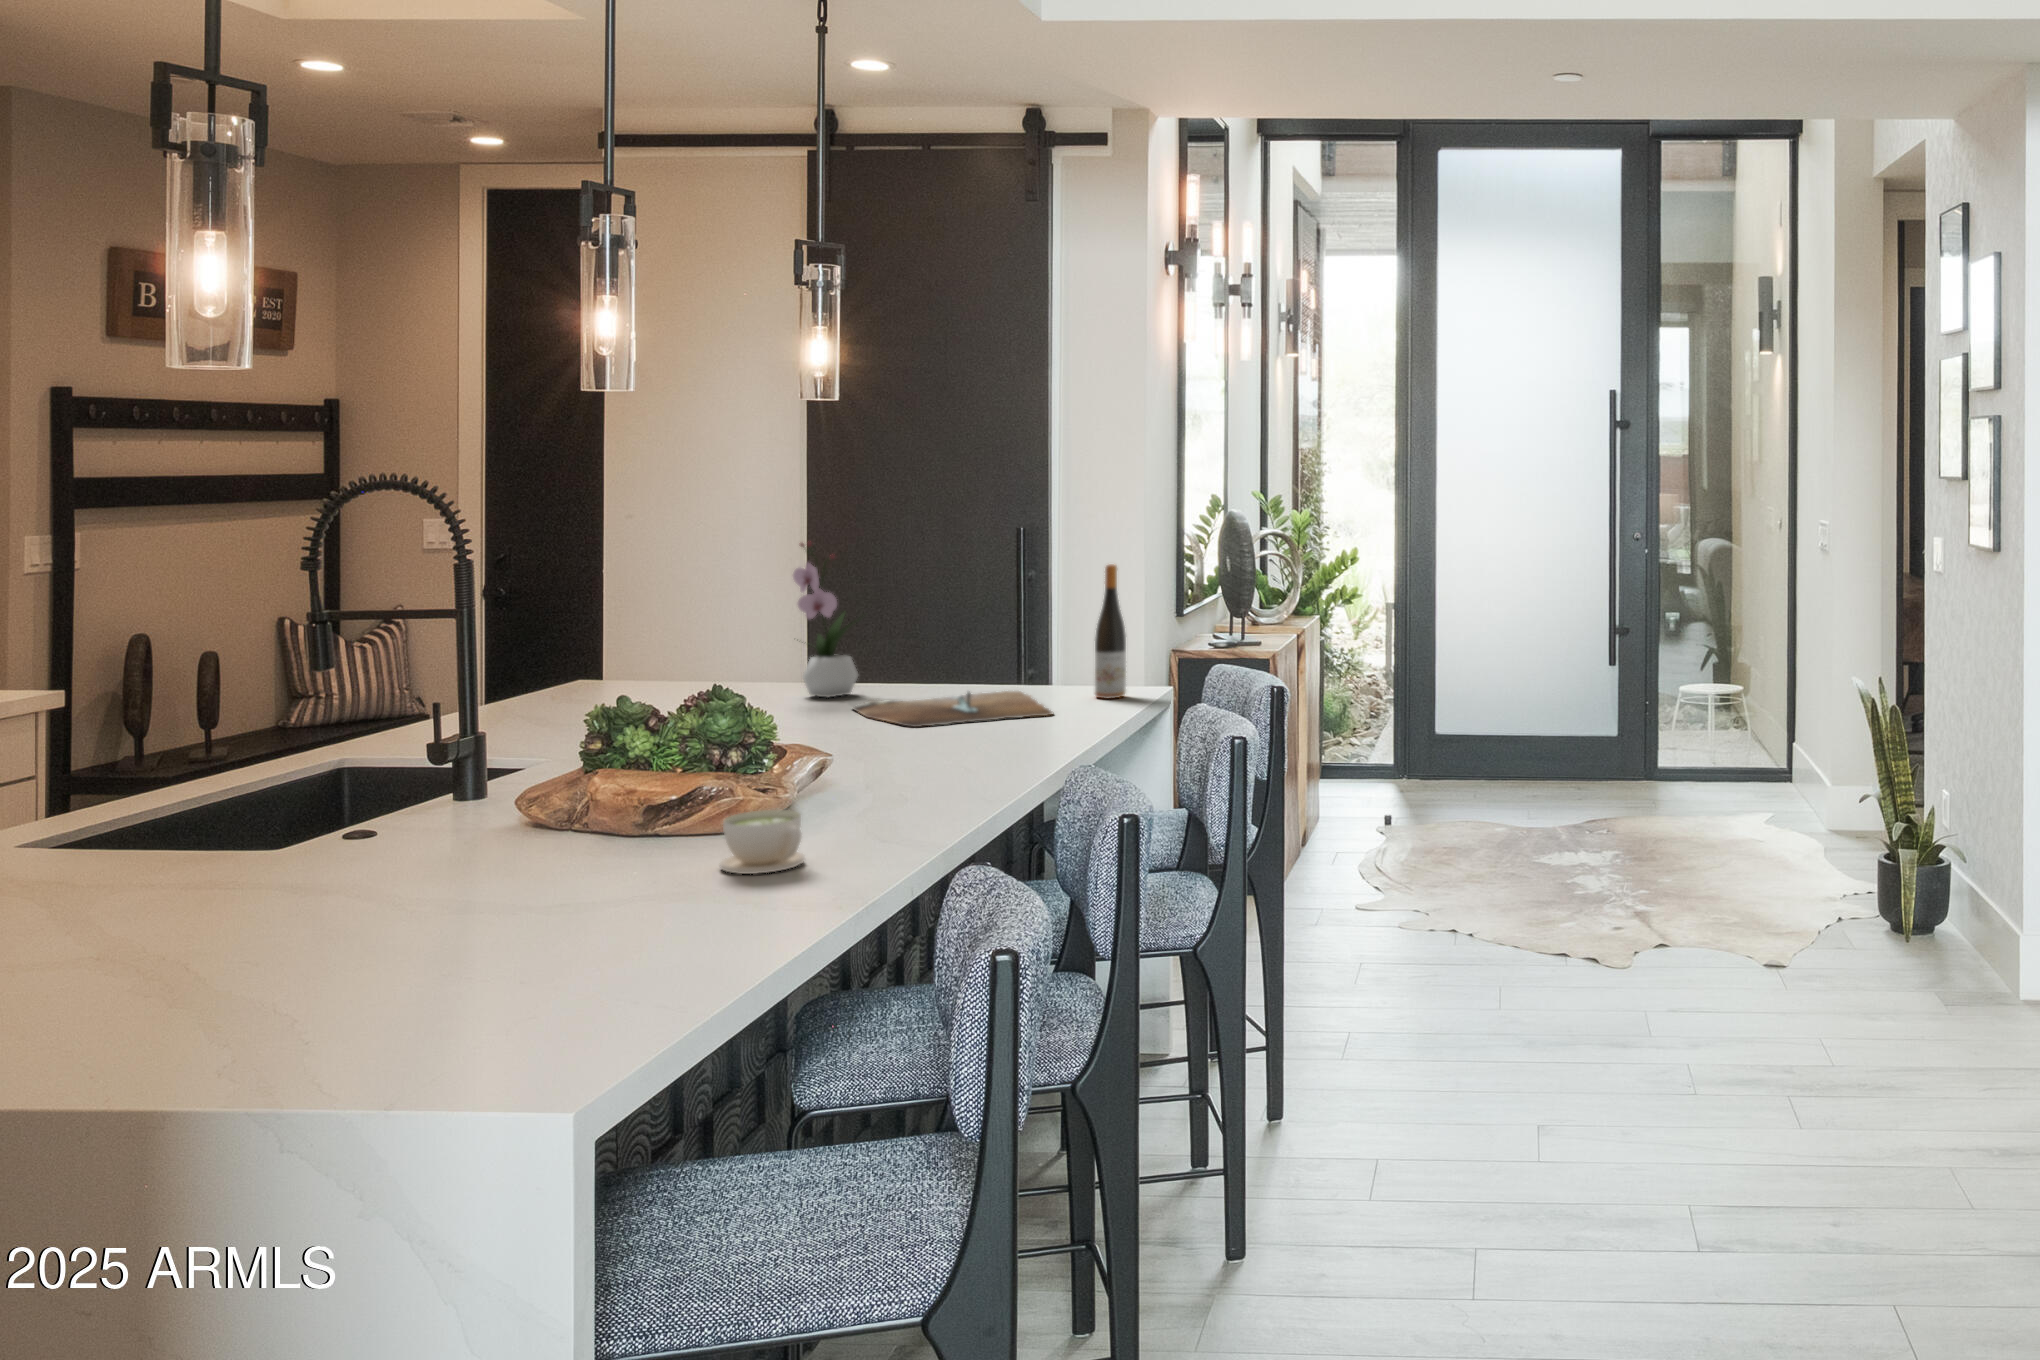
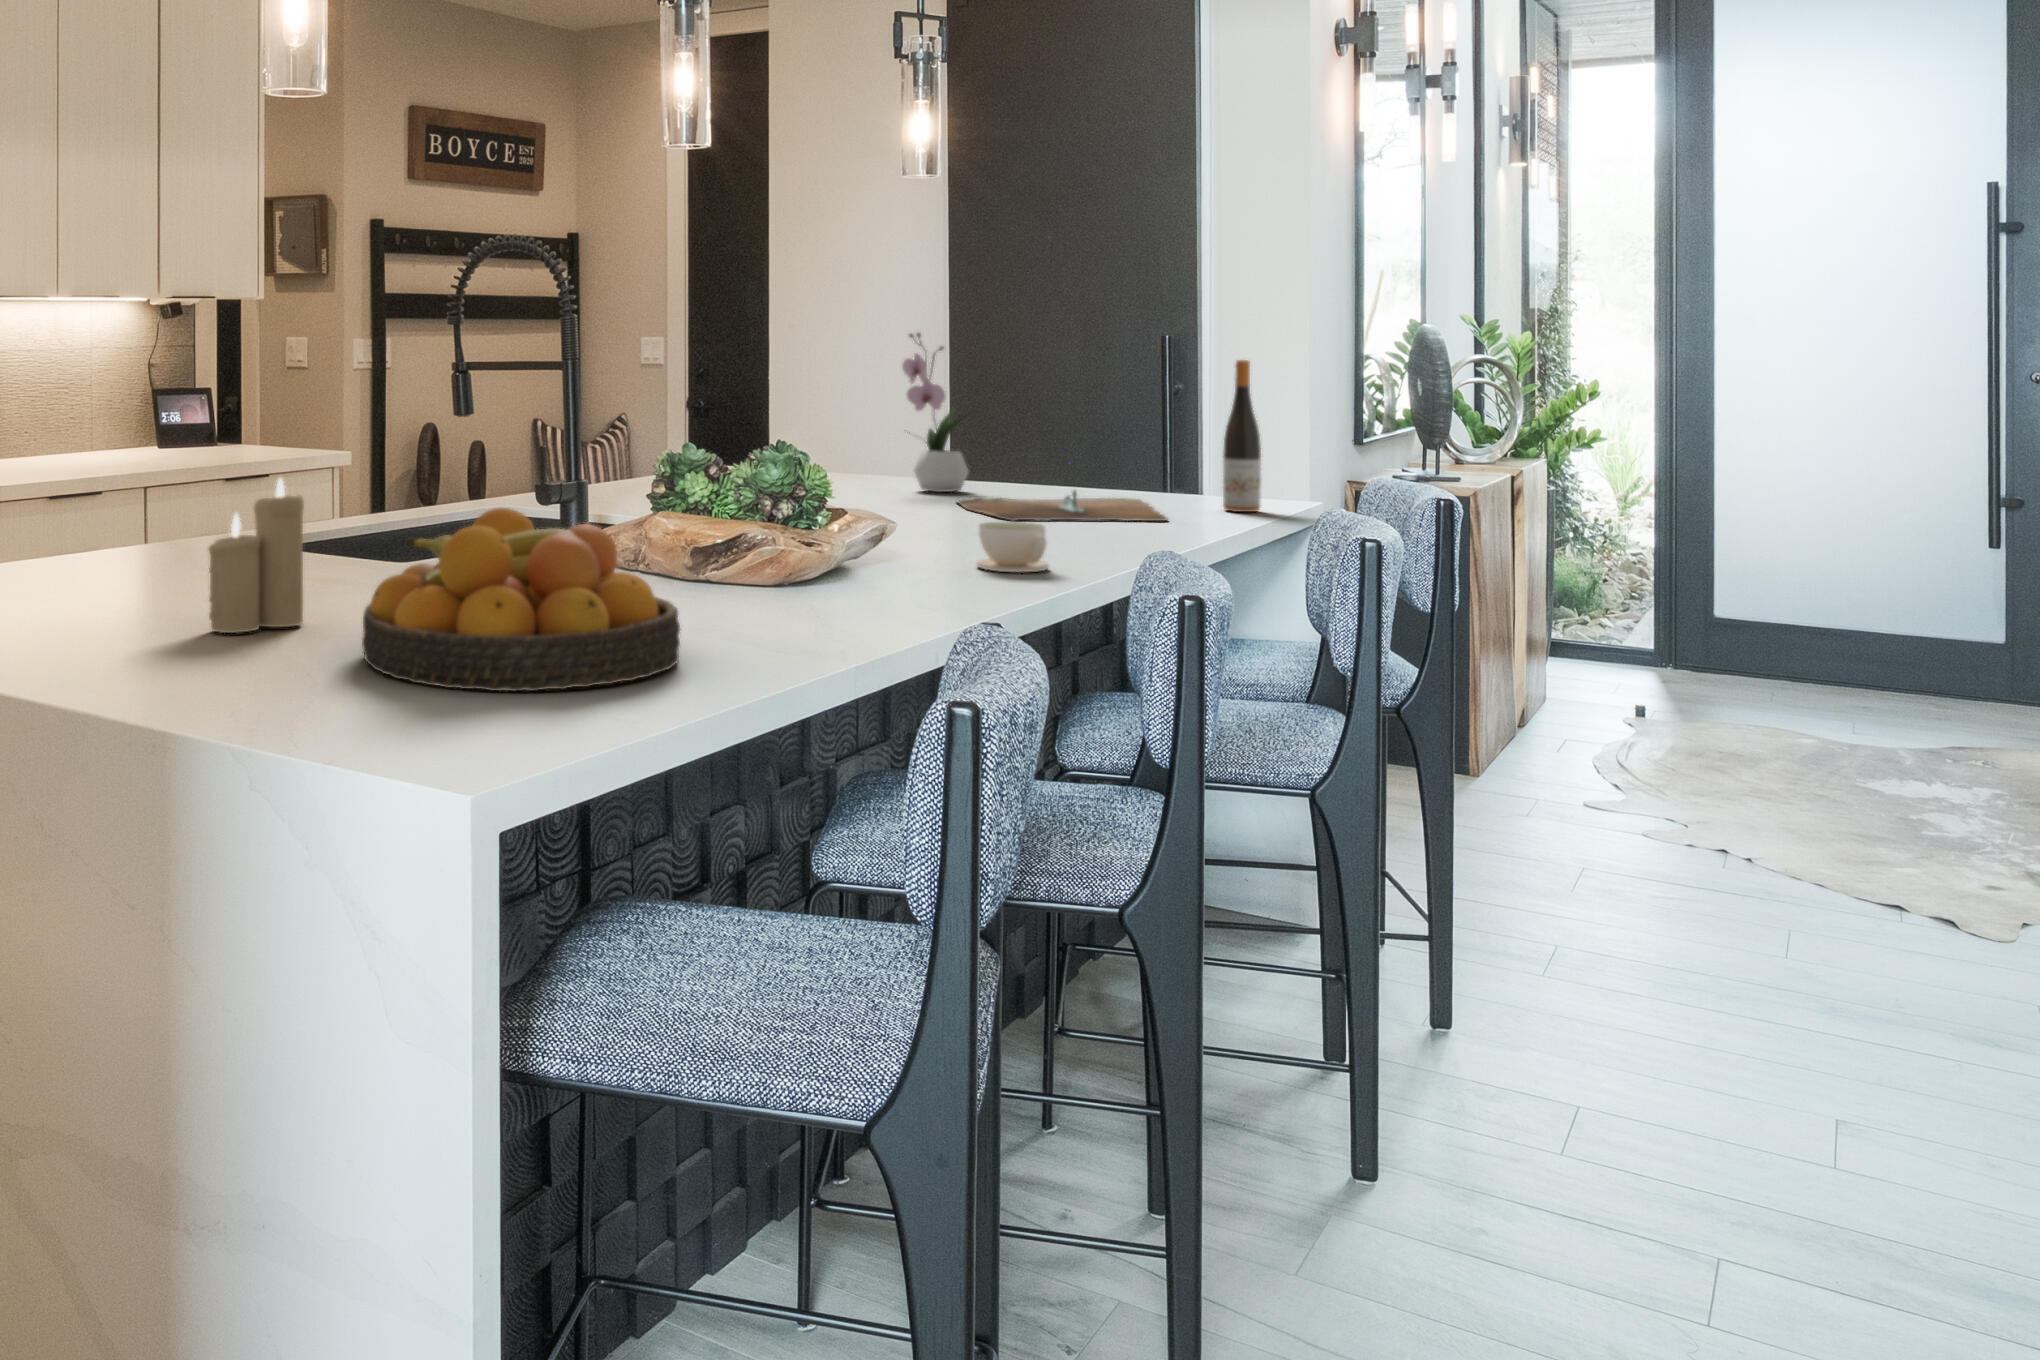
candle: none [93,793,221,980] -> present [209,478,304,633]
fruit bowl: none [331,804,689,1004] -> present [362,508,680,691]
coffee cup: present [720,810,805,874] -> present [977,522,1049,573]

